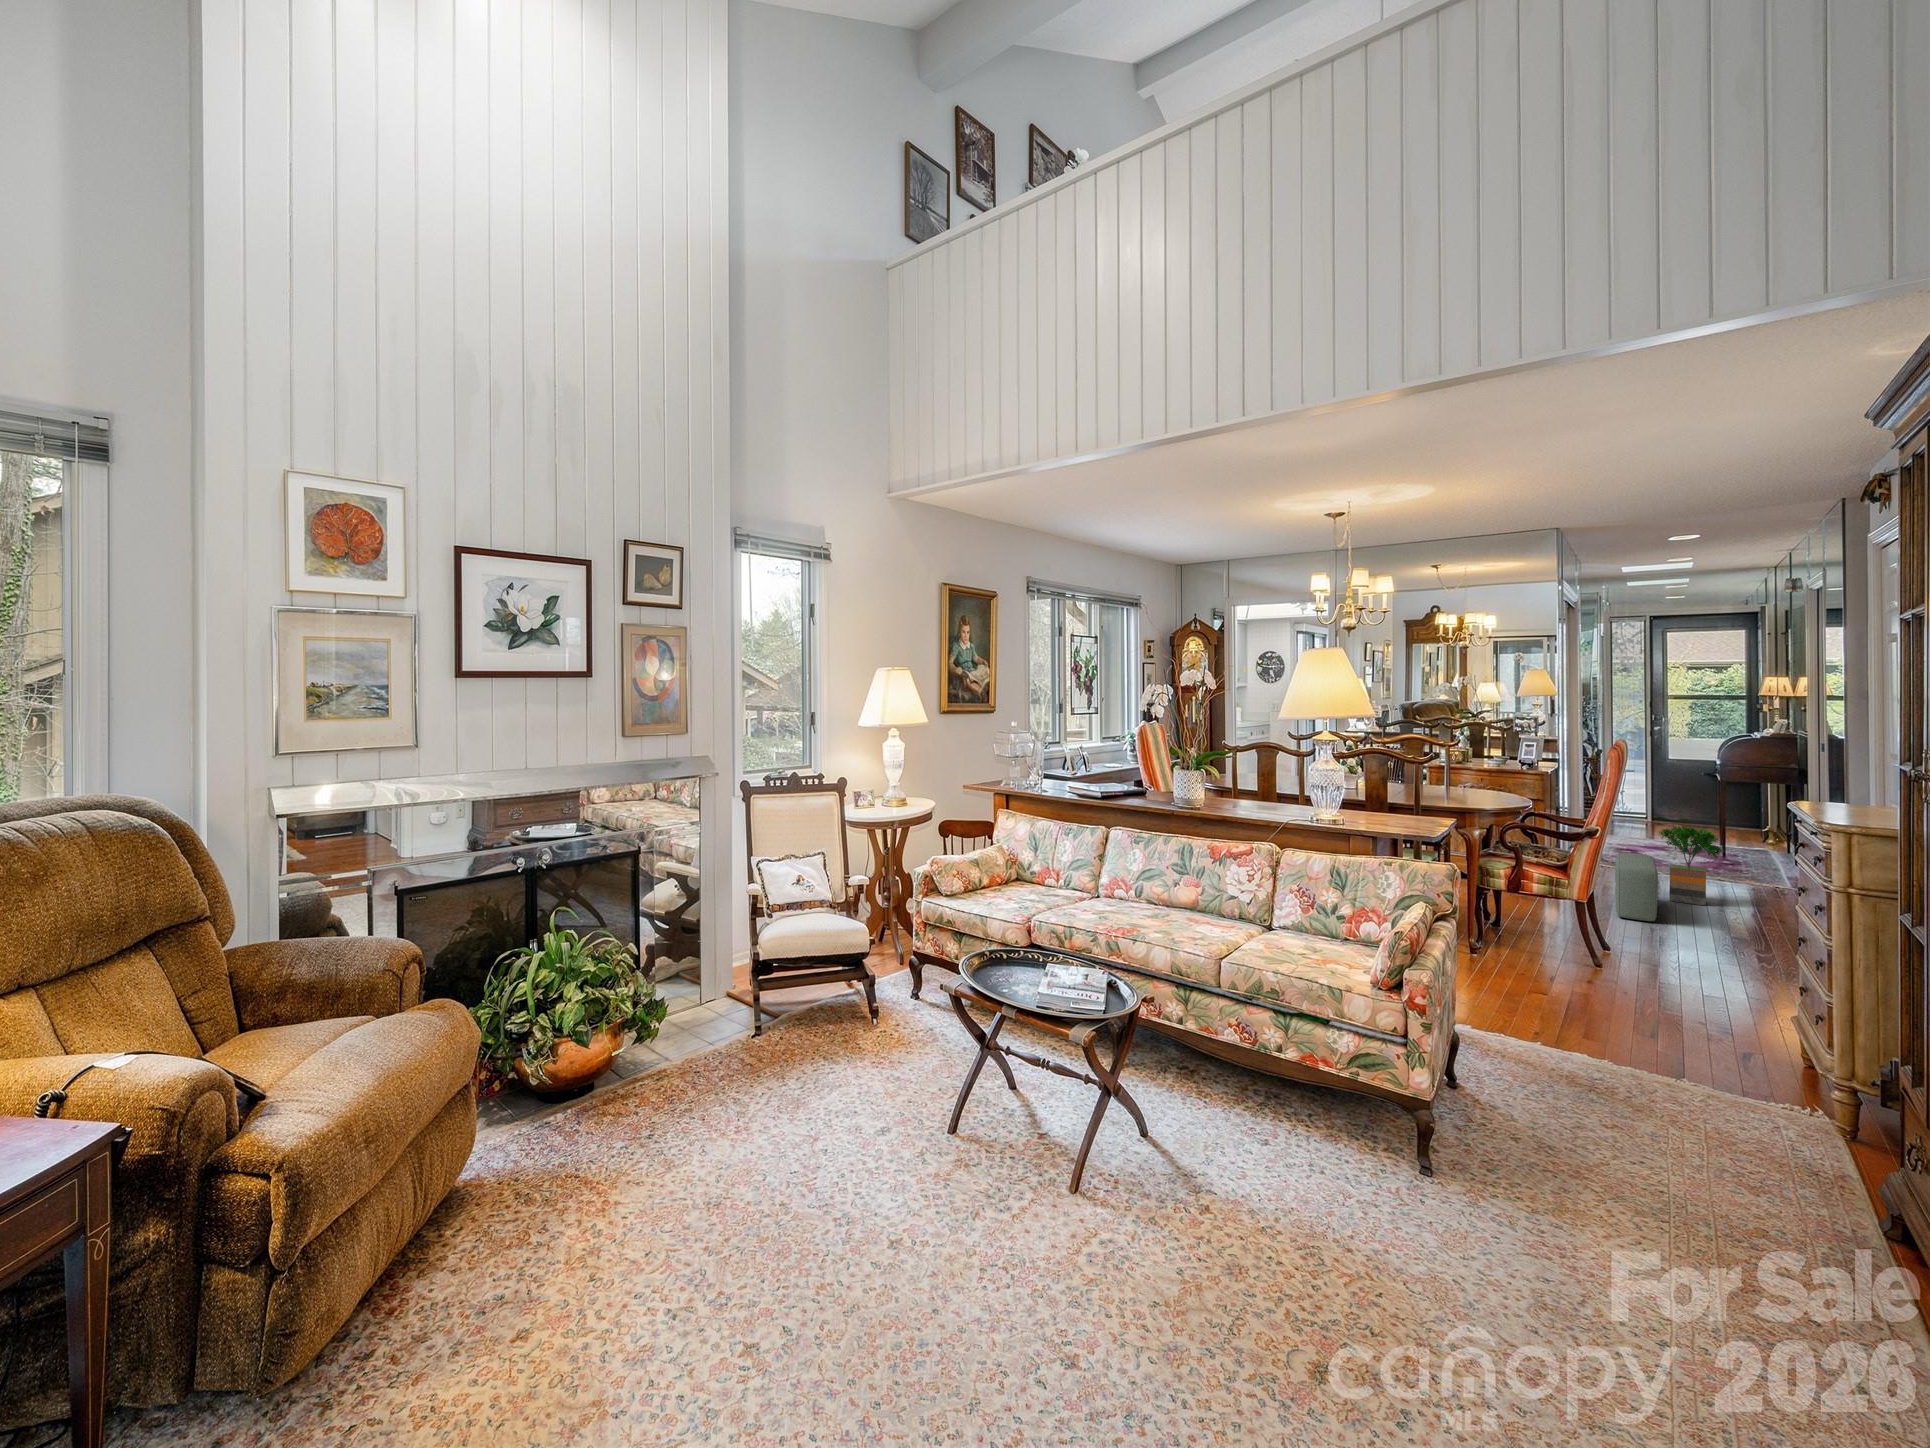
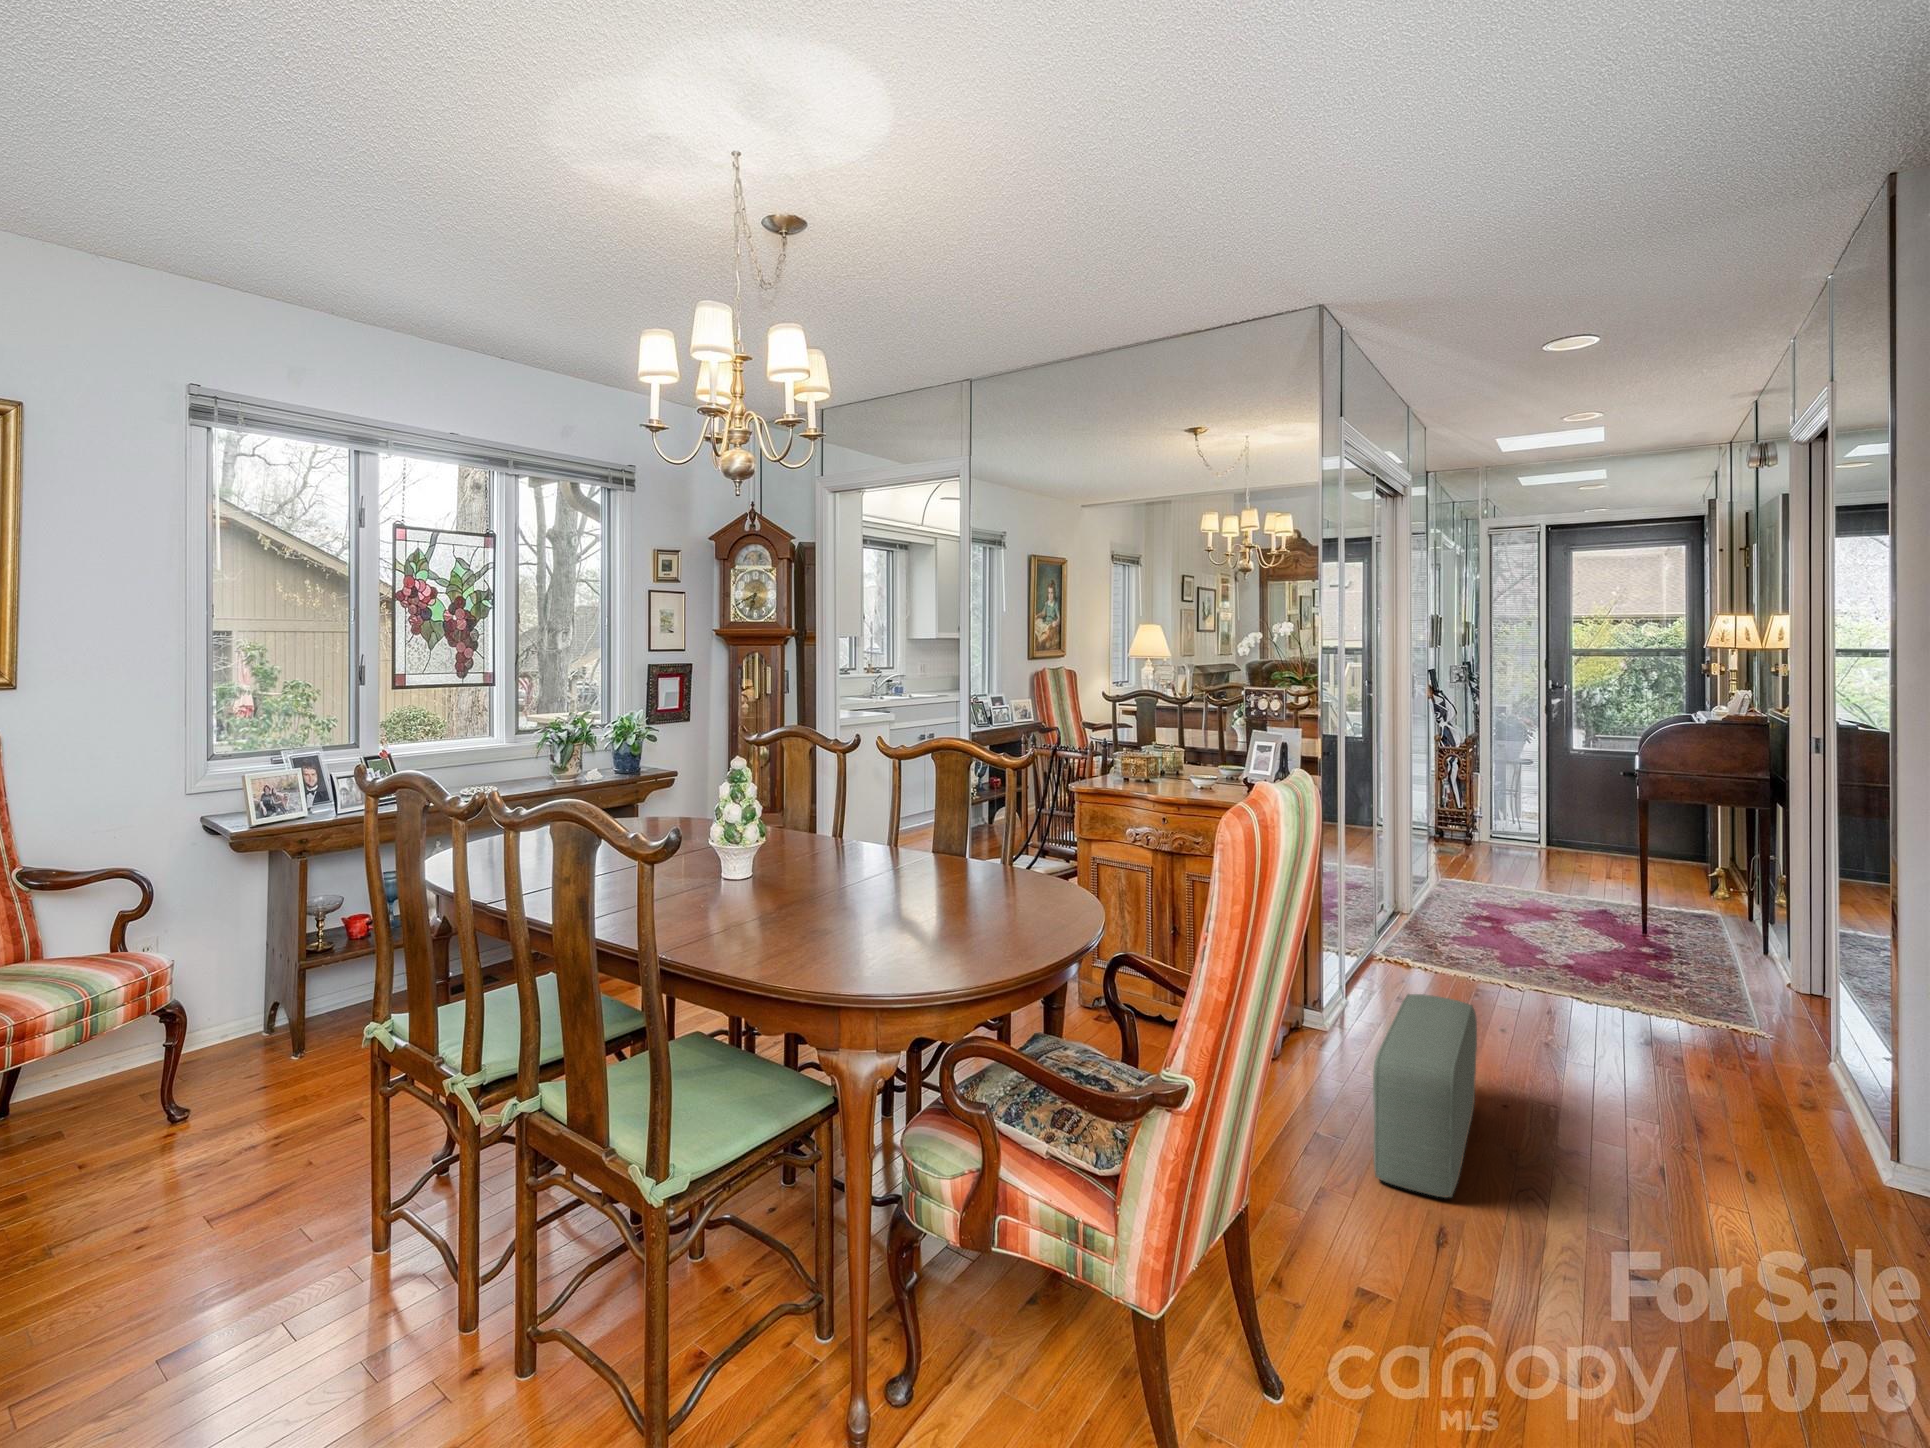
potted tree: present [1659,826,1723,905] -> none [1493,925,1626,1109]

